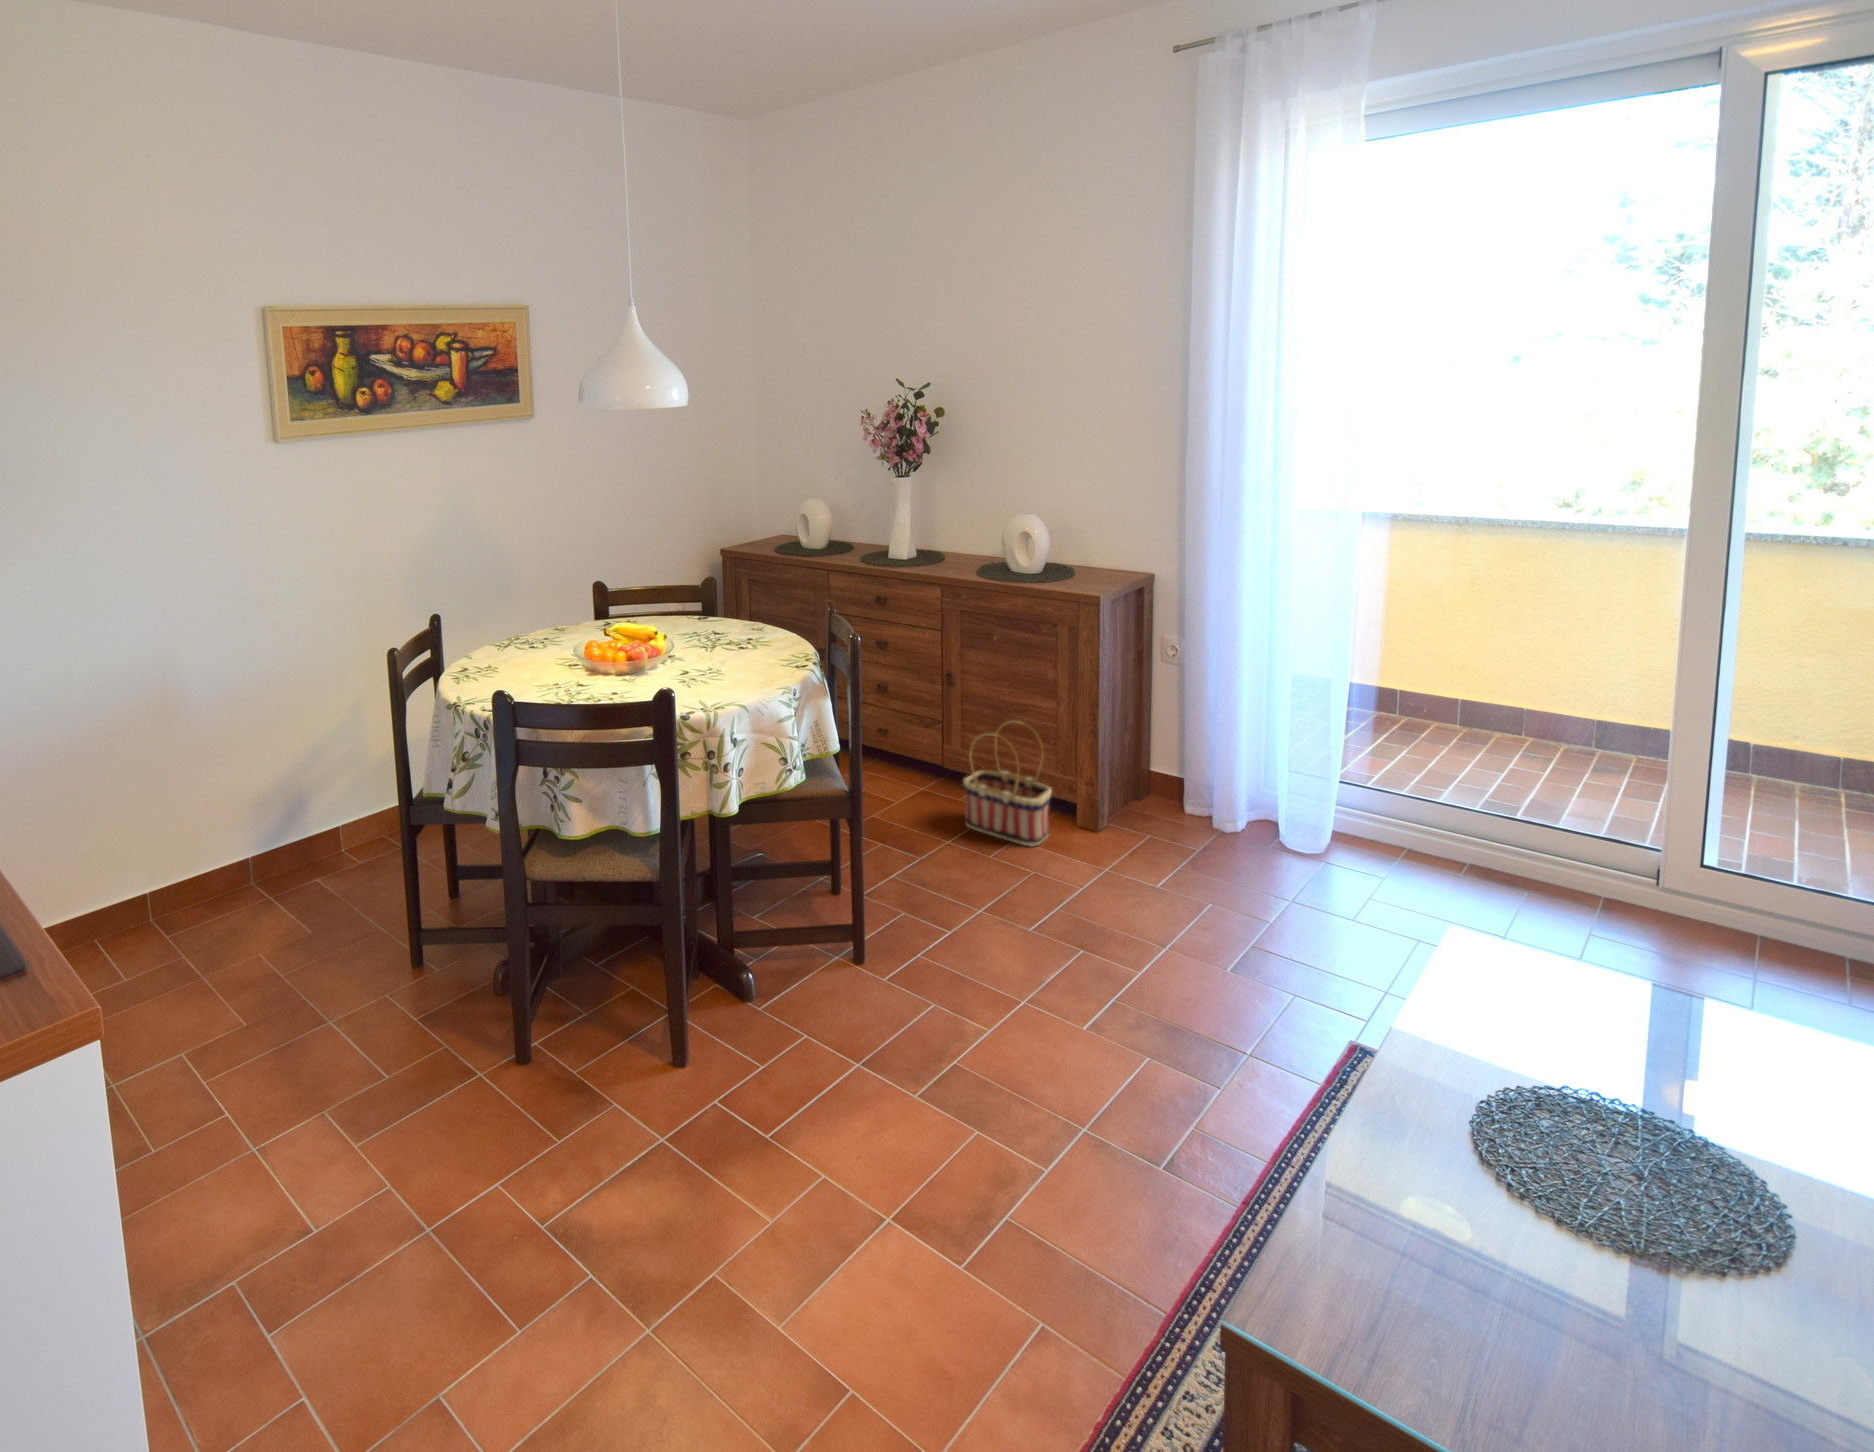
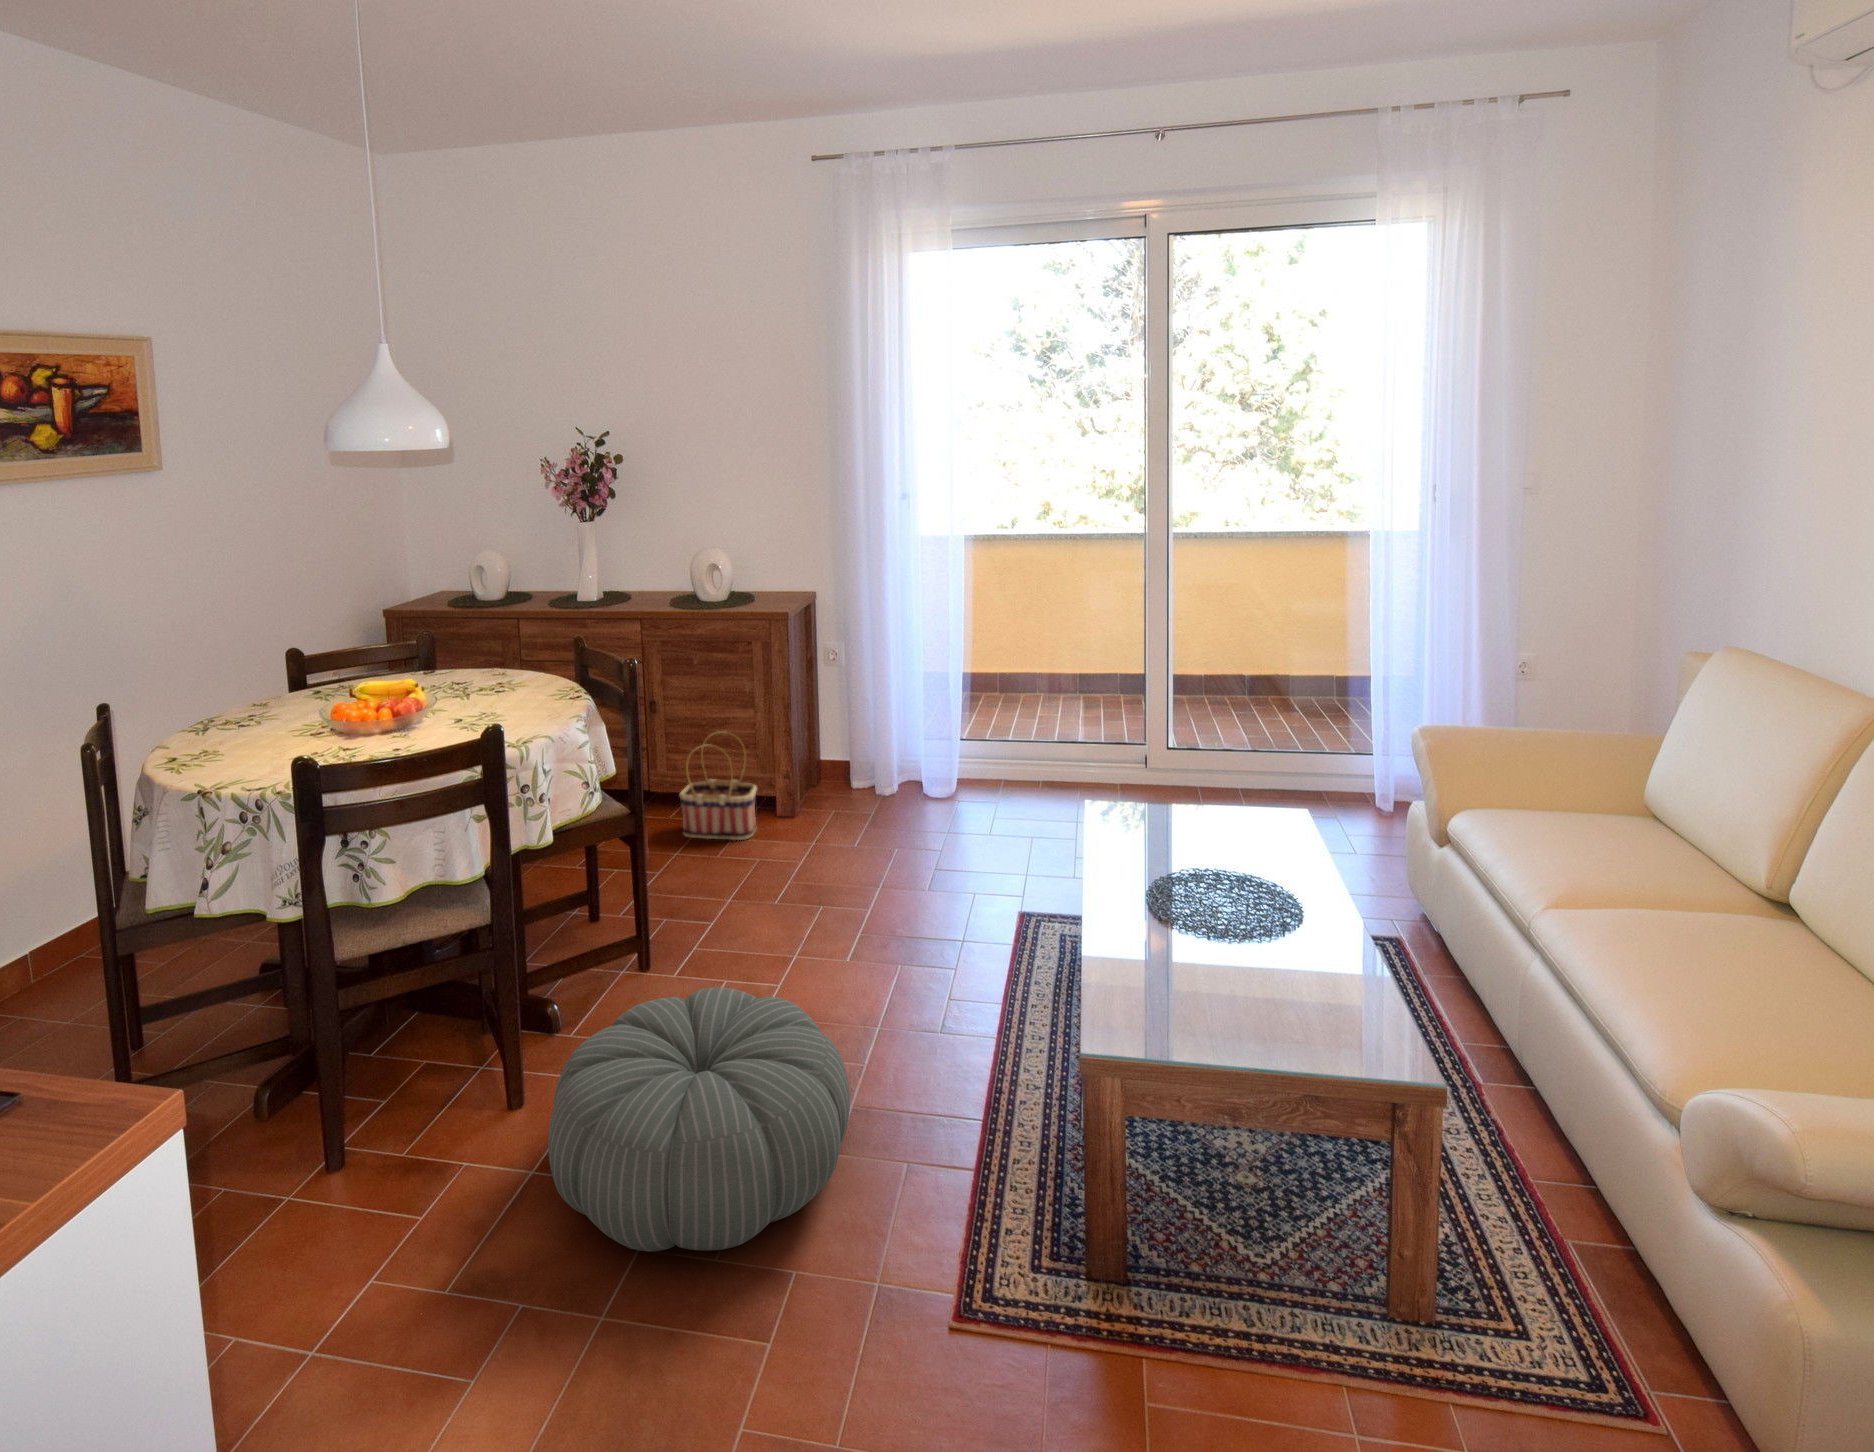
pouf: none [645,1008,979,1321] -> present [548,988,850,1251]

